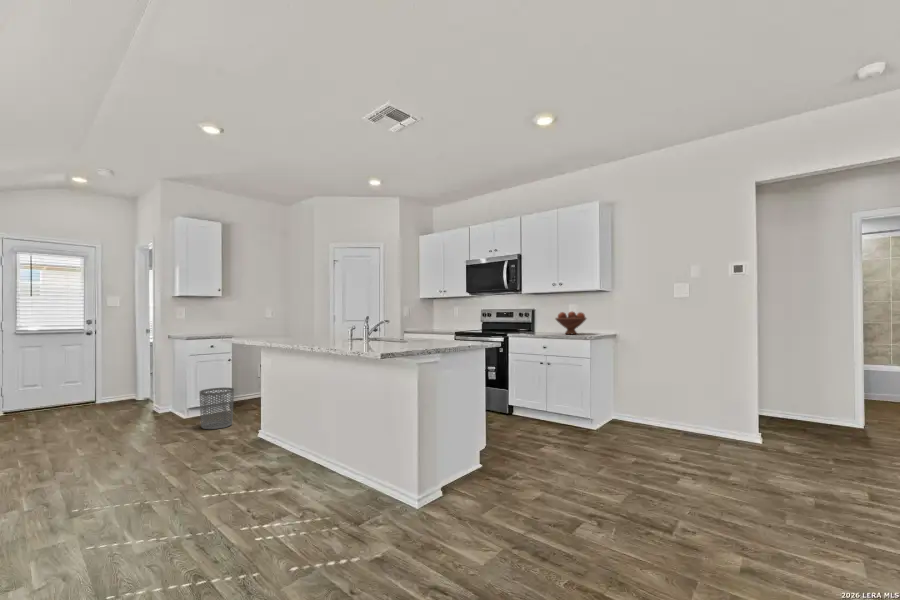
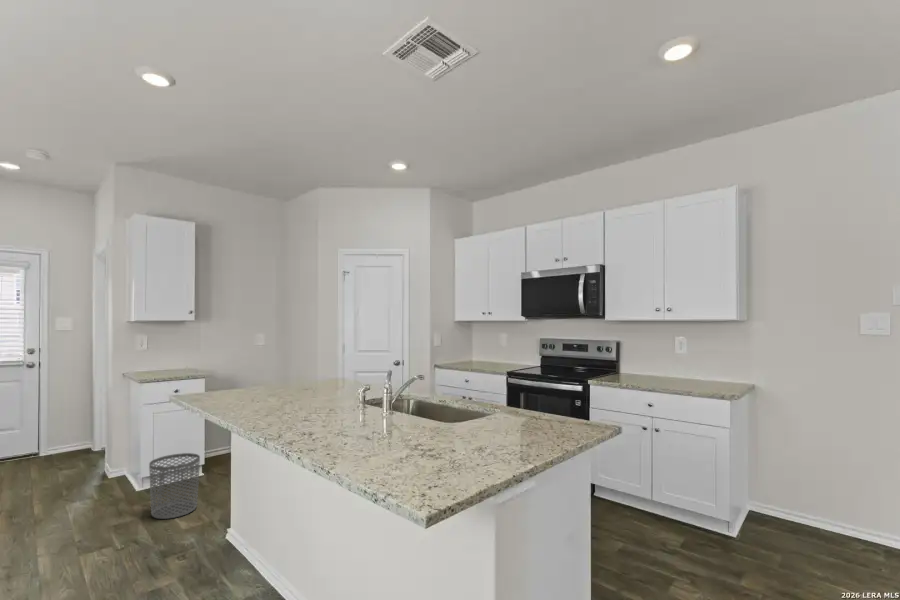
fruit bowl: present [556,312,586,334] -> none [663,351,714,387]

